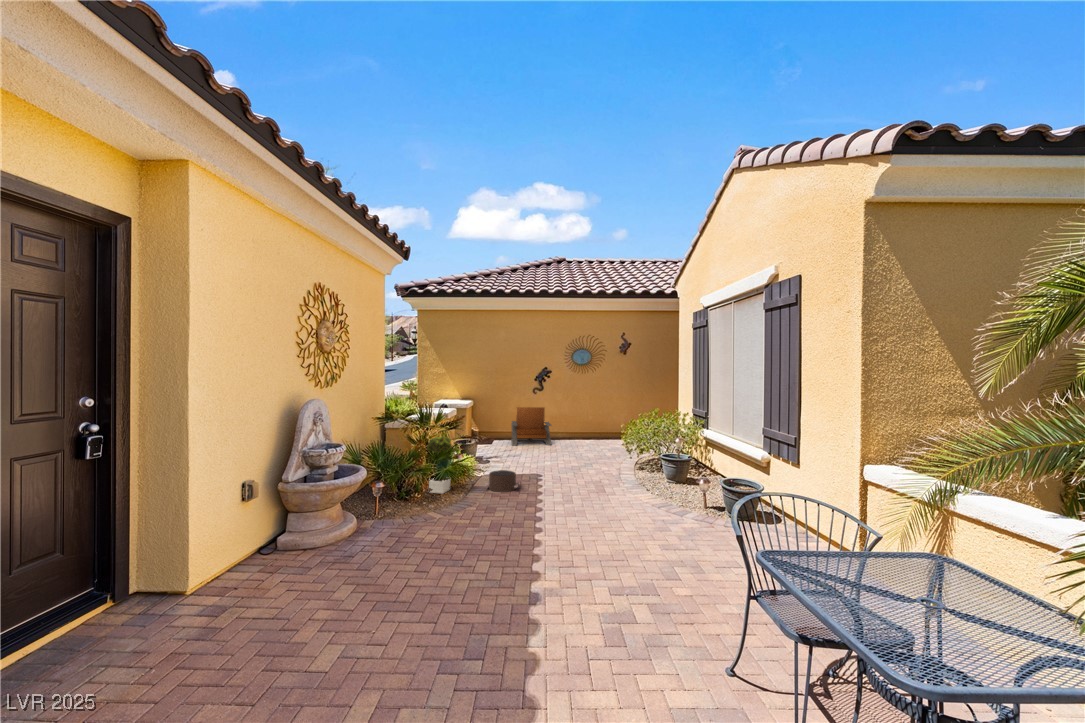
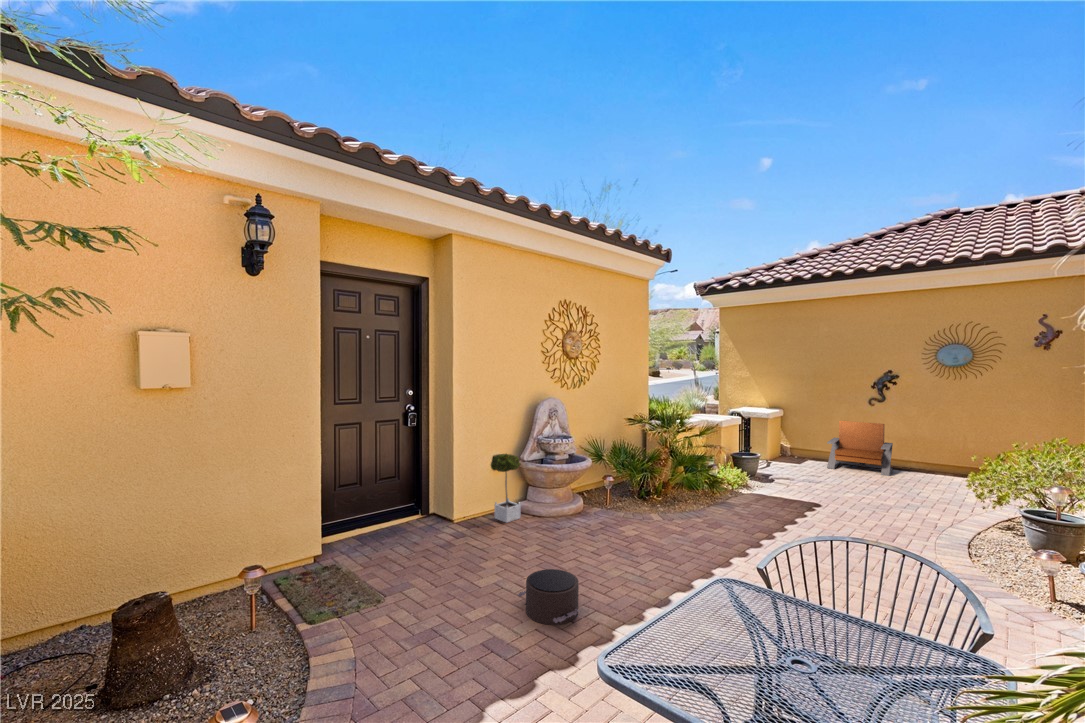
potted tree: present [427,437,451,494] -> present [491,454,521,523]
pouf: present [485,470,519,492] -> present [517,569,580,625]

